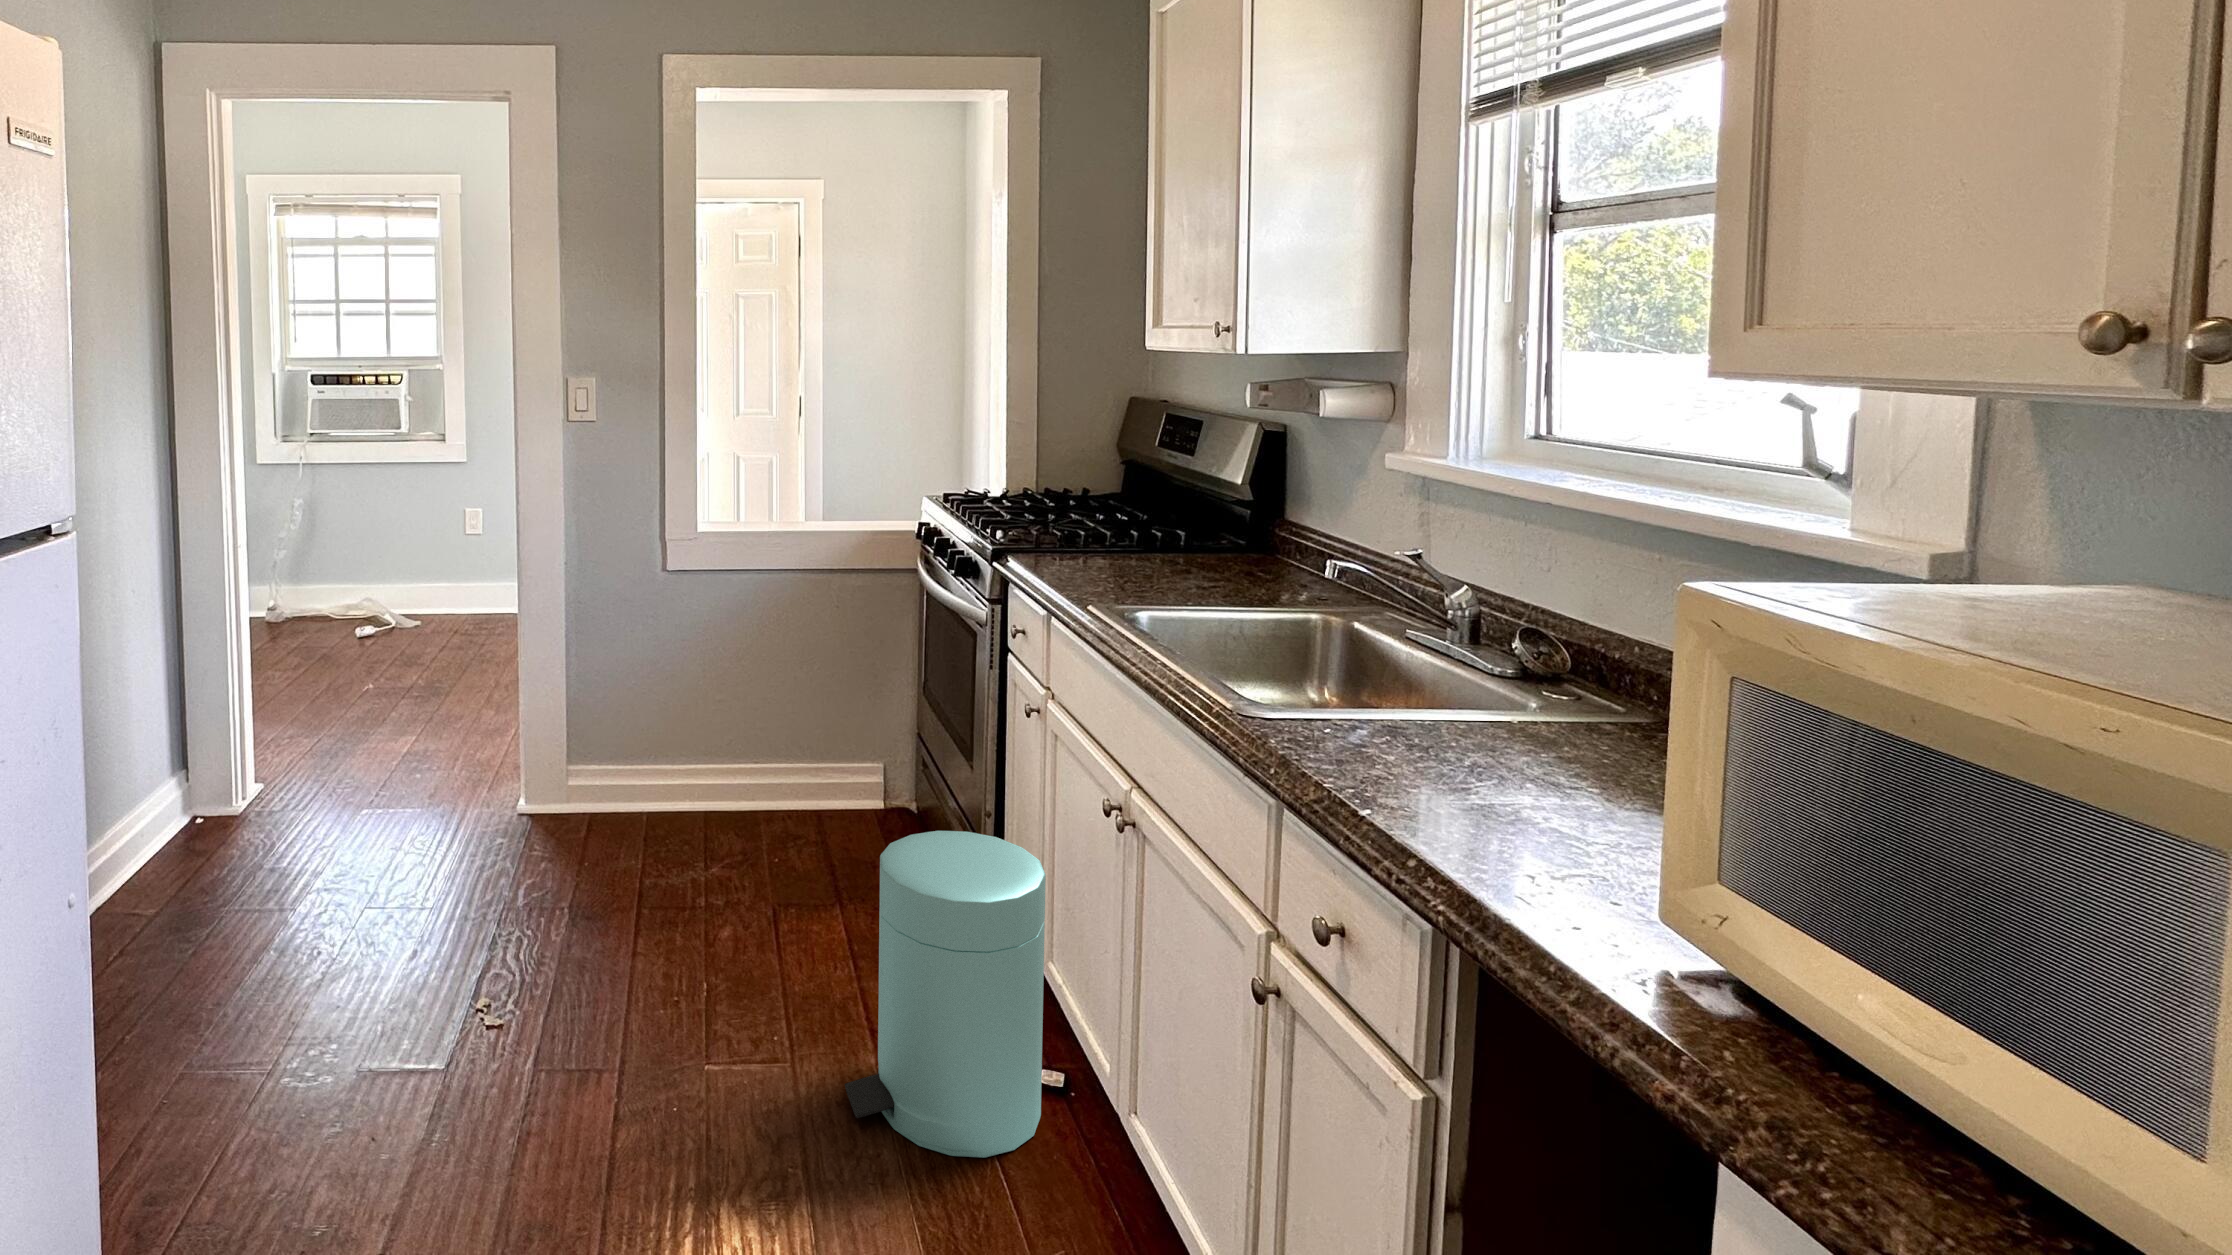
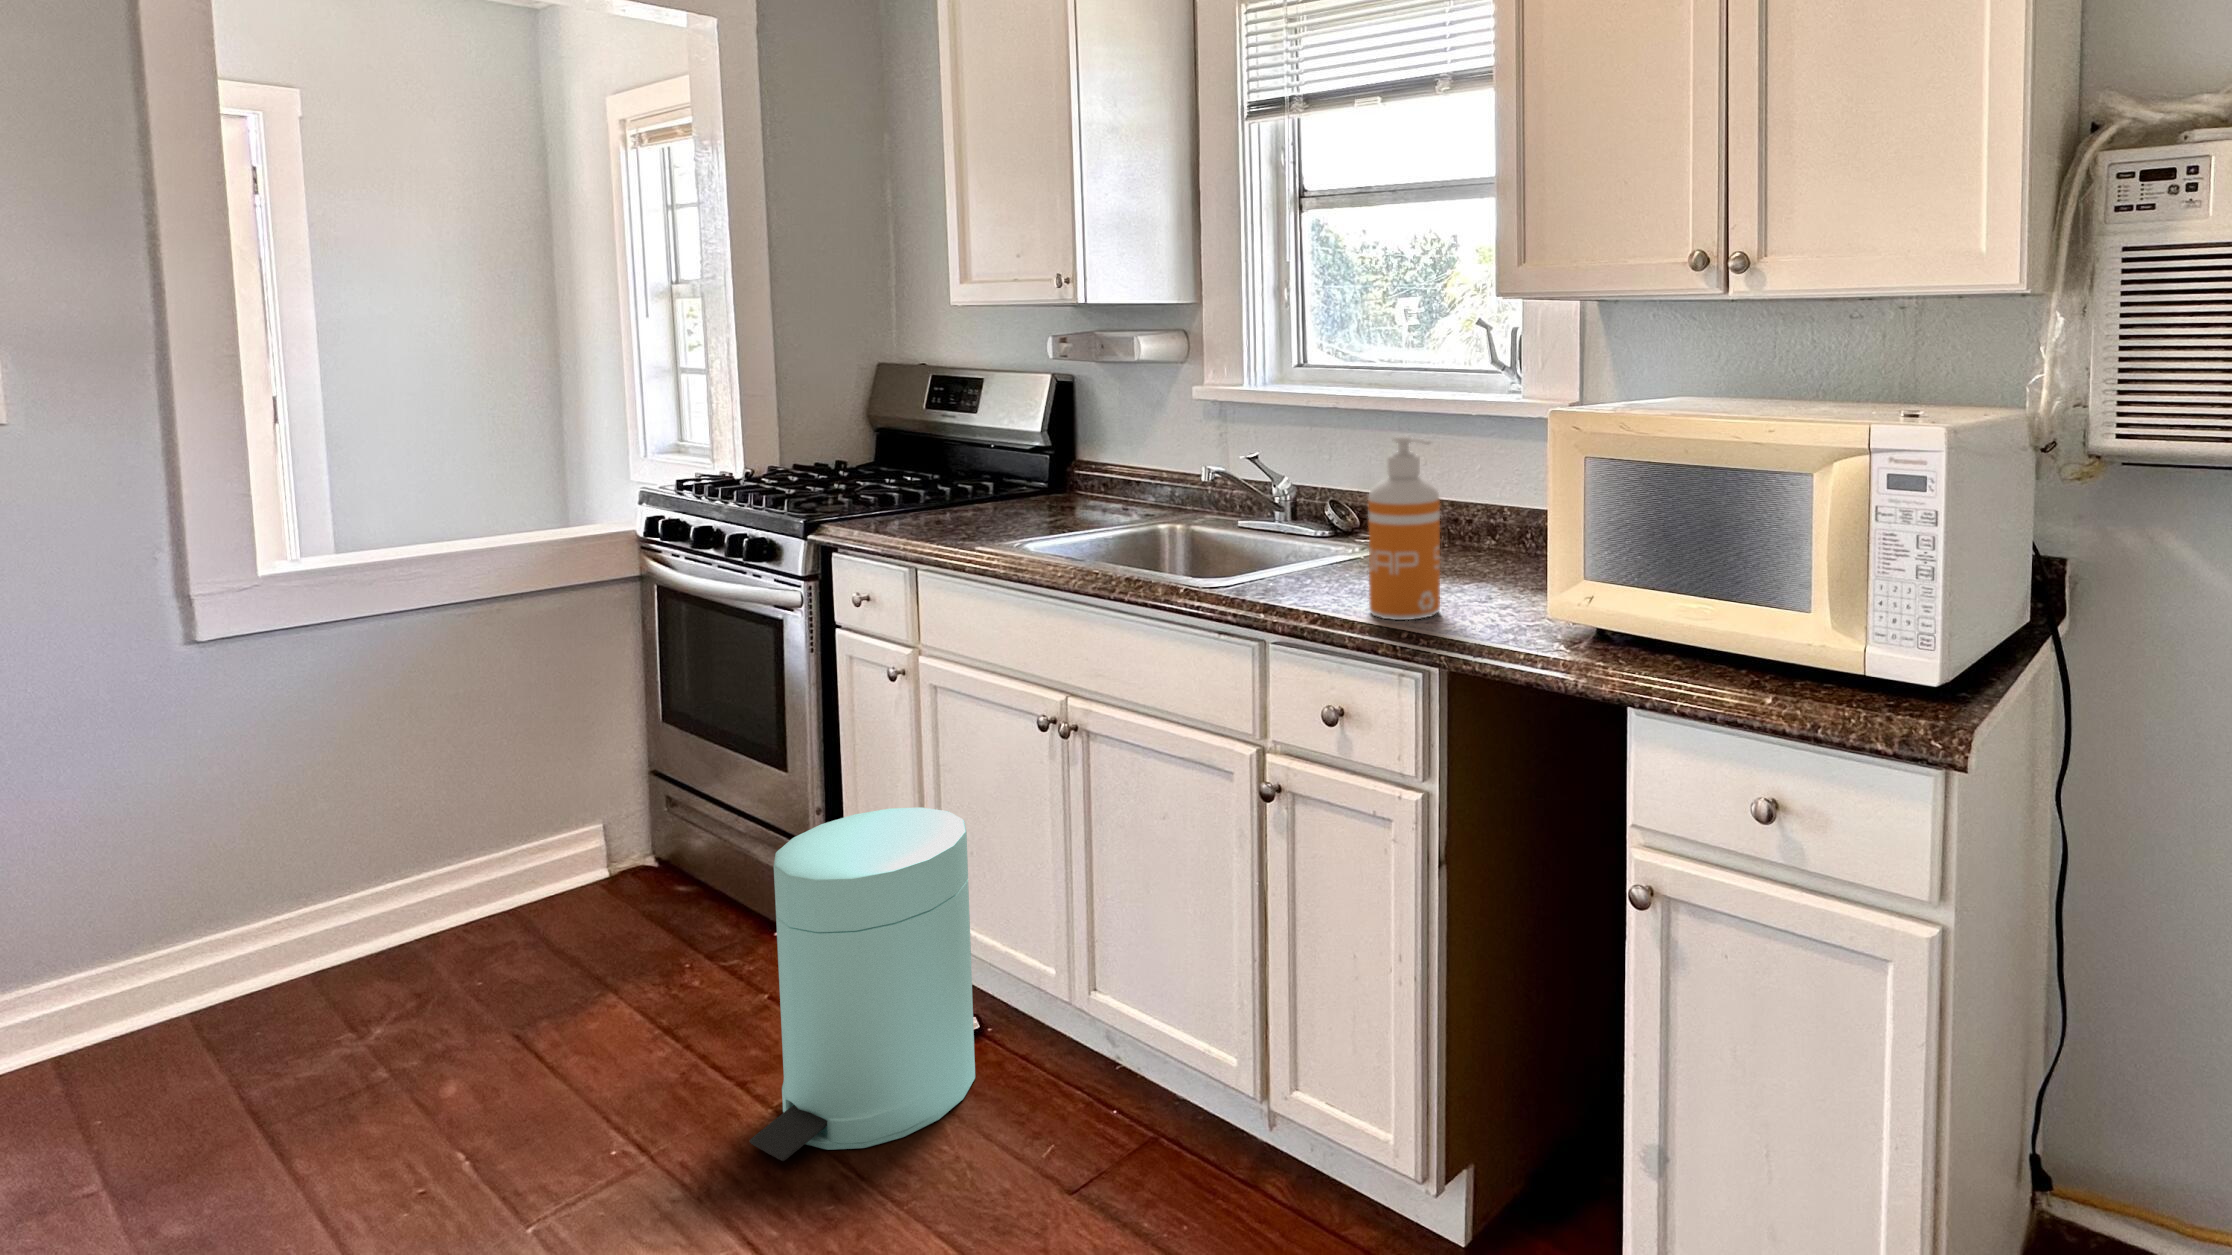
soap dispenser: none [1401,574,1528,844] -> present [1368,436,1440,620]

